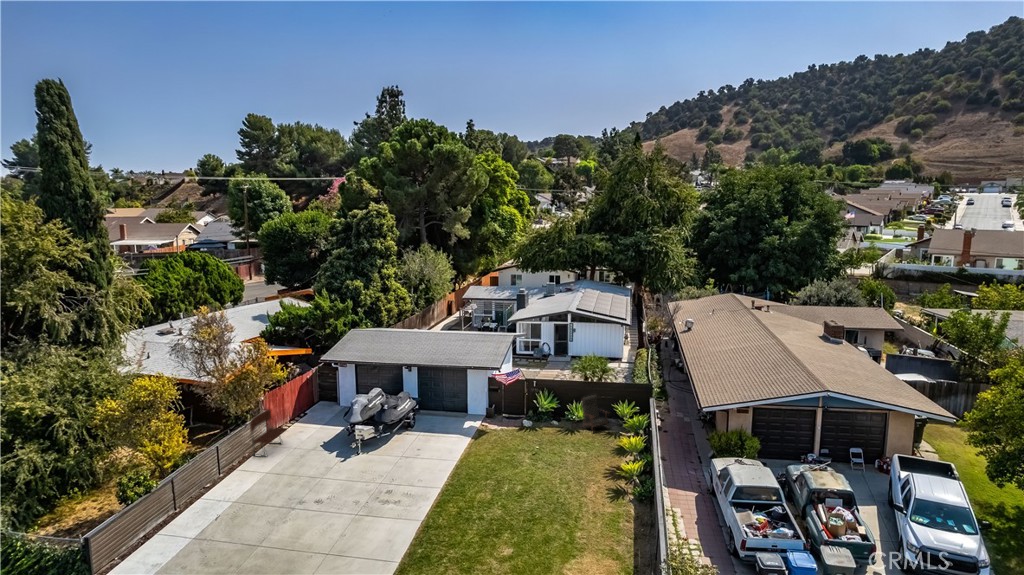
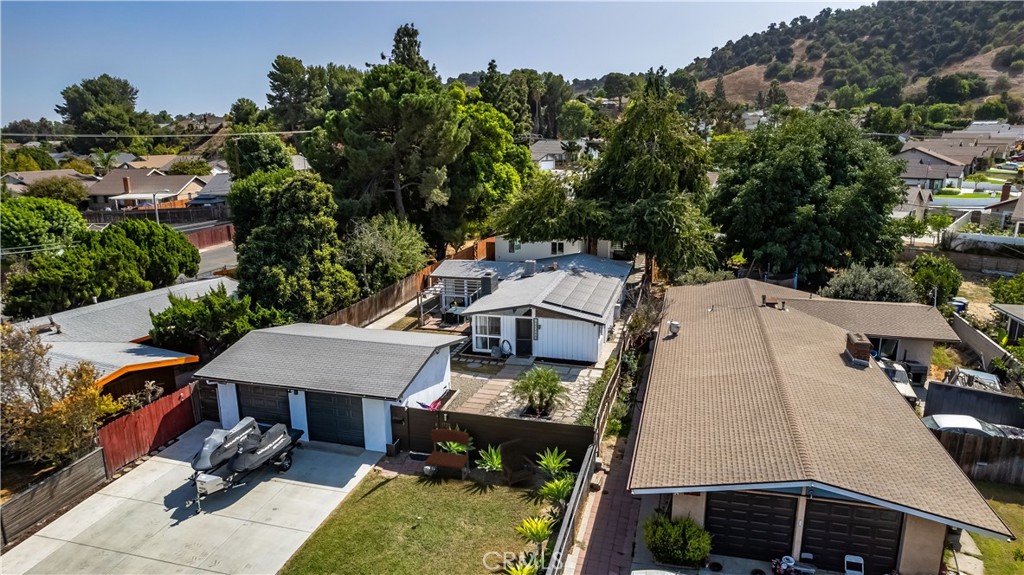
bench: present [250,409,286,457] -> present [425,429,469,481]

